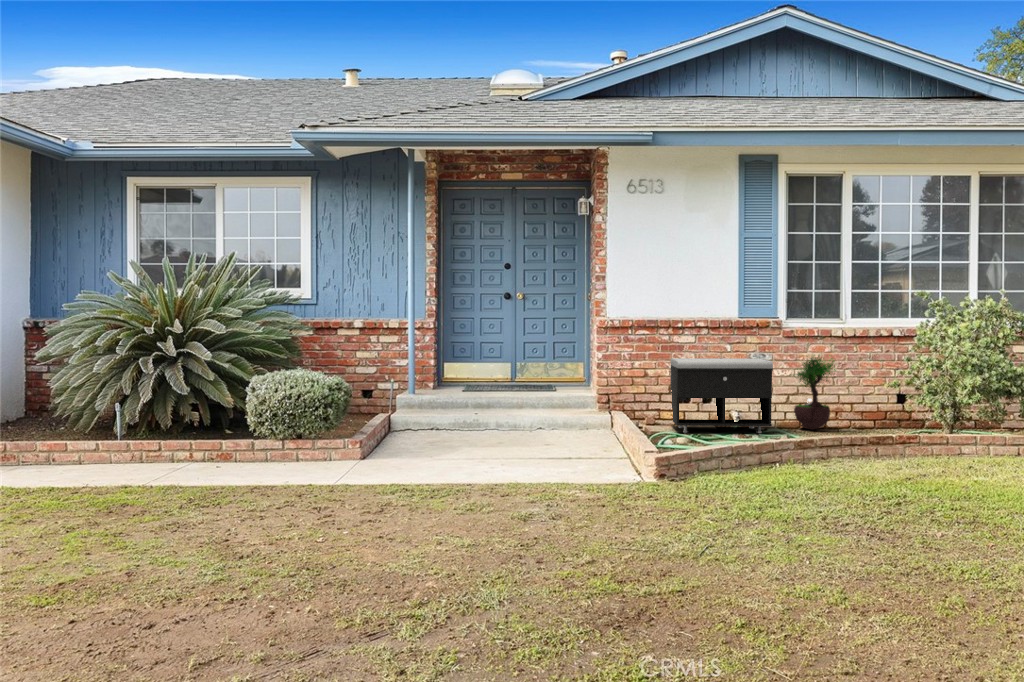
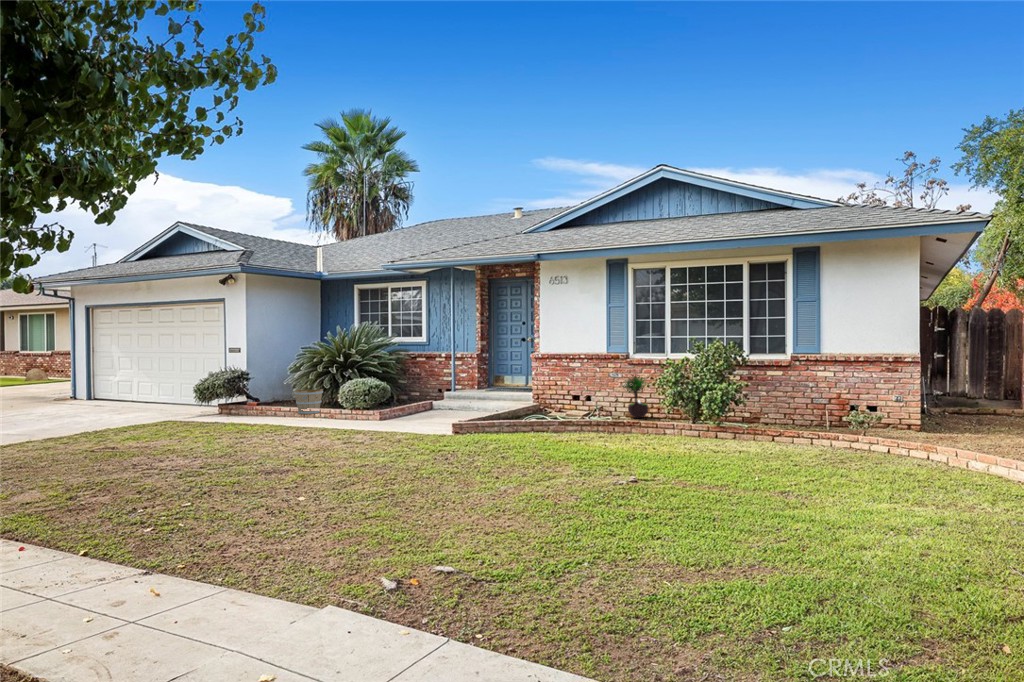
storage bench: present [670,358,773,433] -> none [556,376,615,419]
wooden bucket: none [109,394,174,452] -> present [294,389,323,414]

